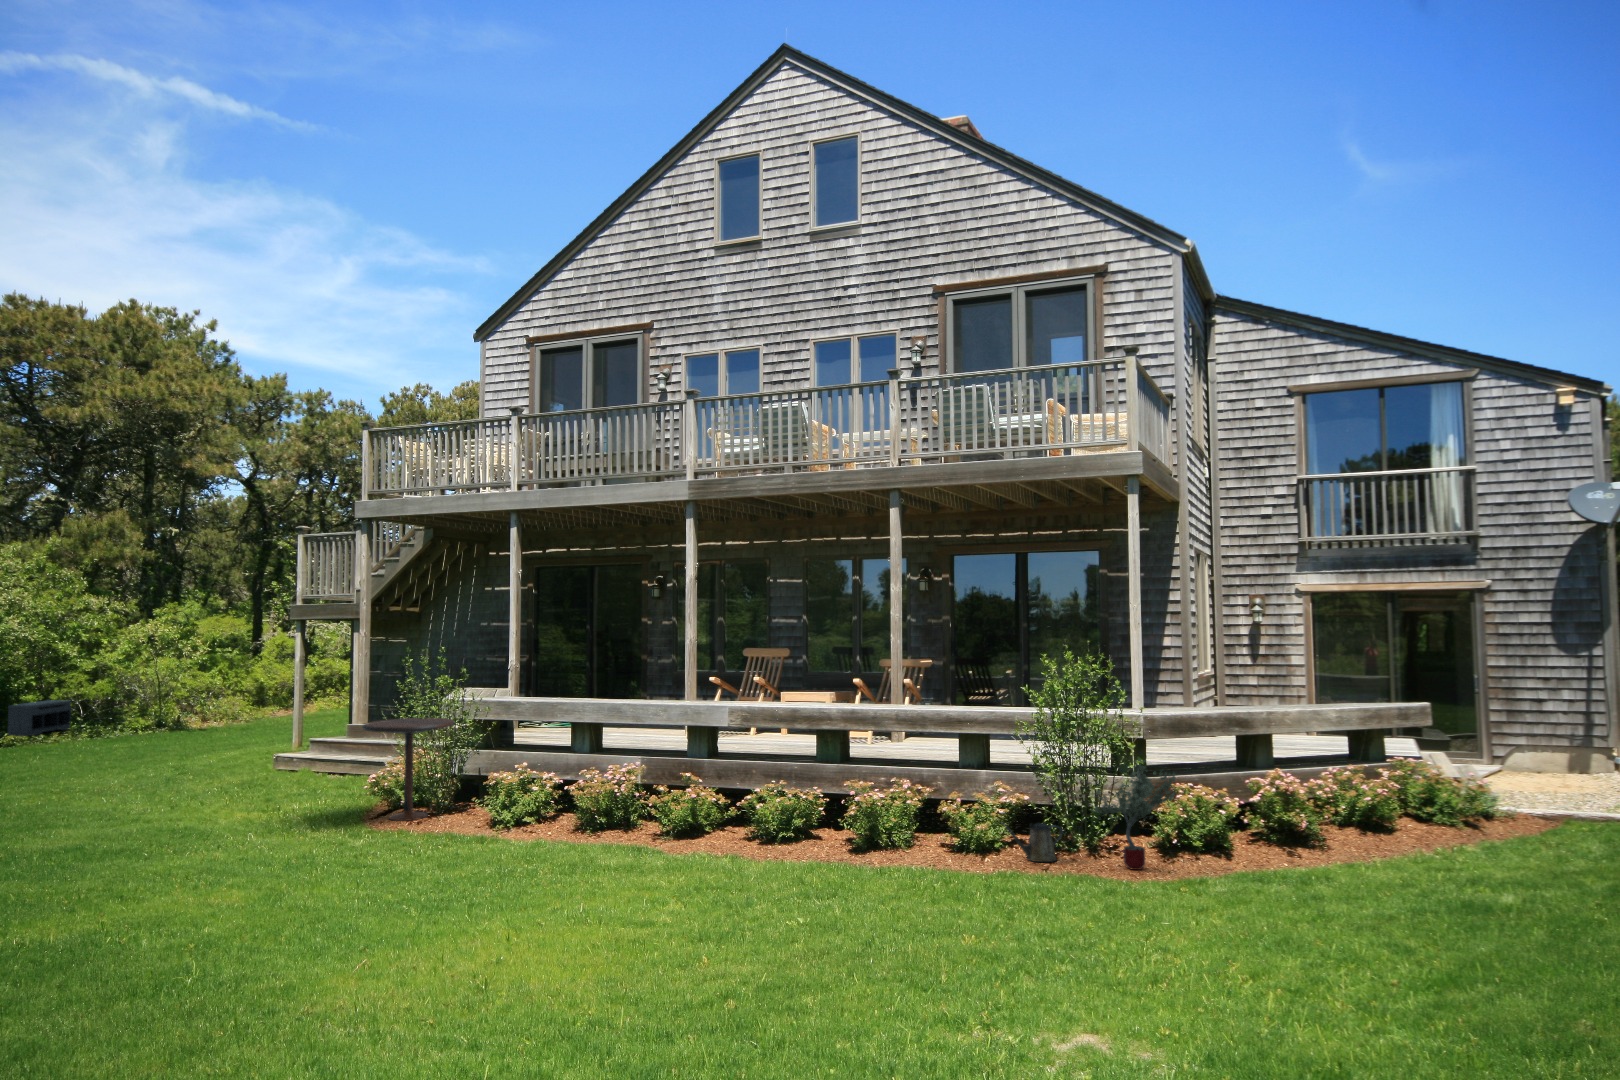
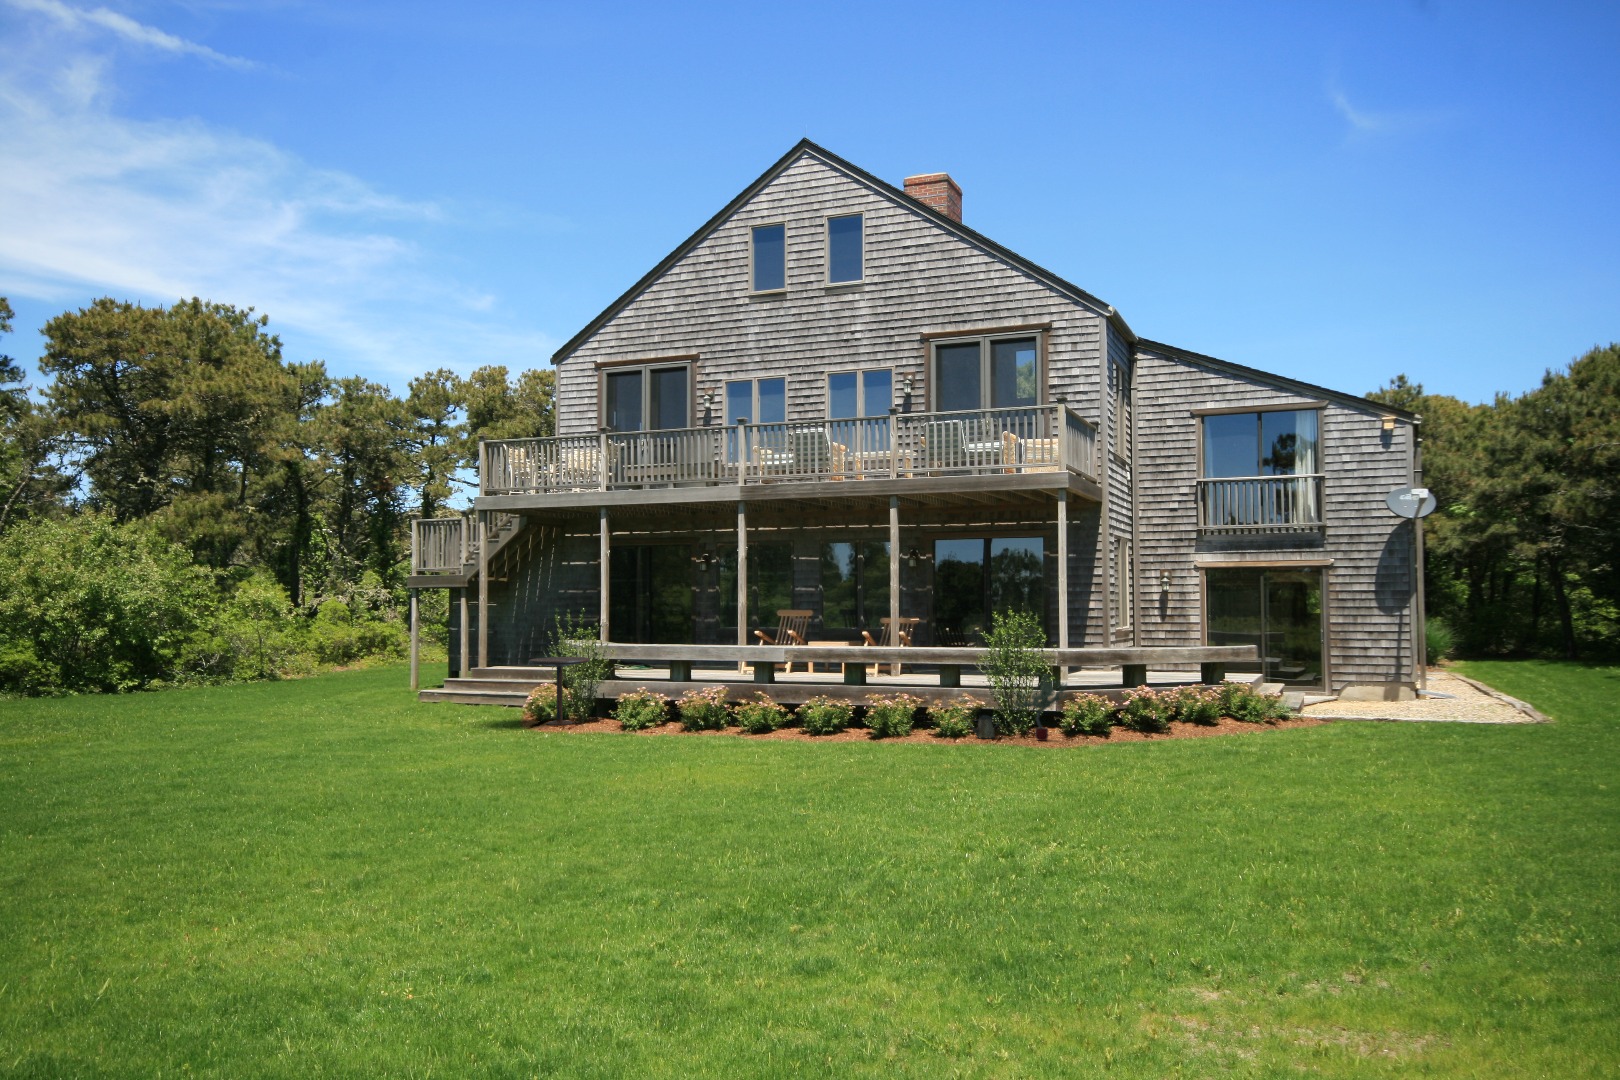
bench: present [8,700,71,736] -> none [168,656,211,684]

